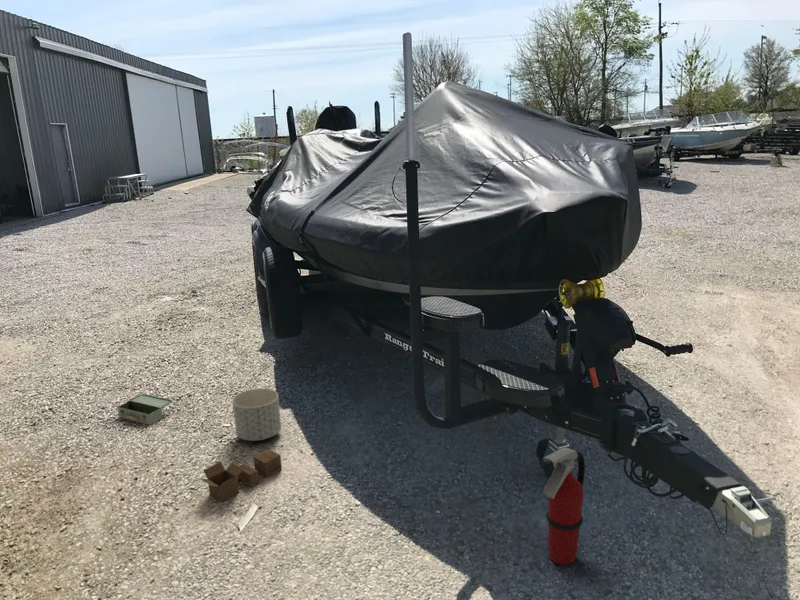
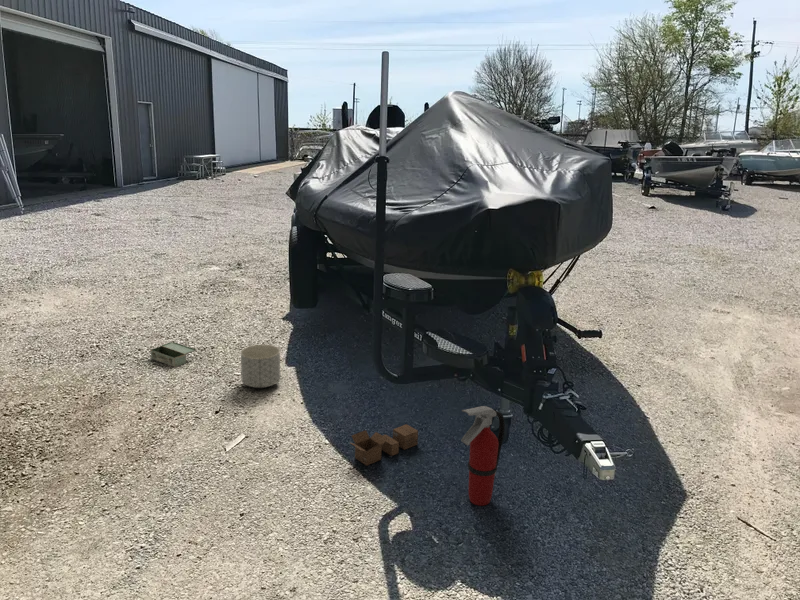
cardboard box: present [201,449,282,502] -> present [350,424,418,466]

